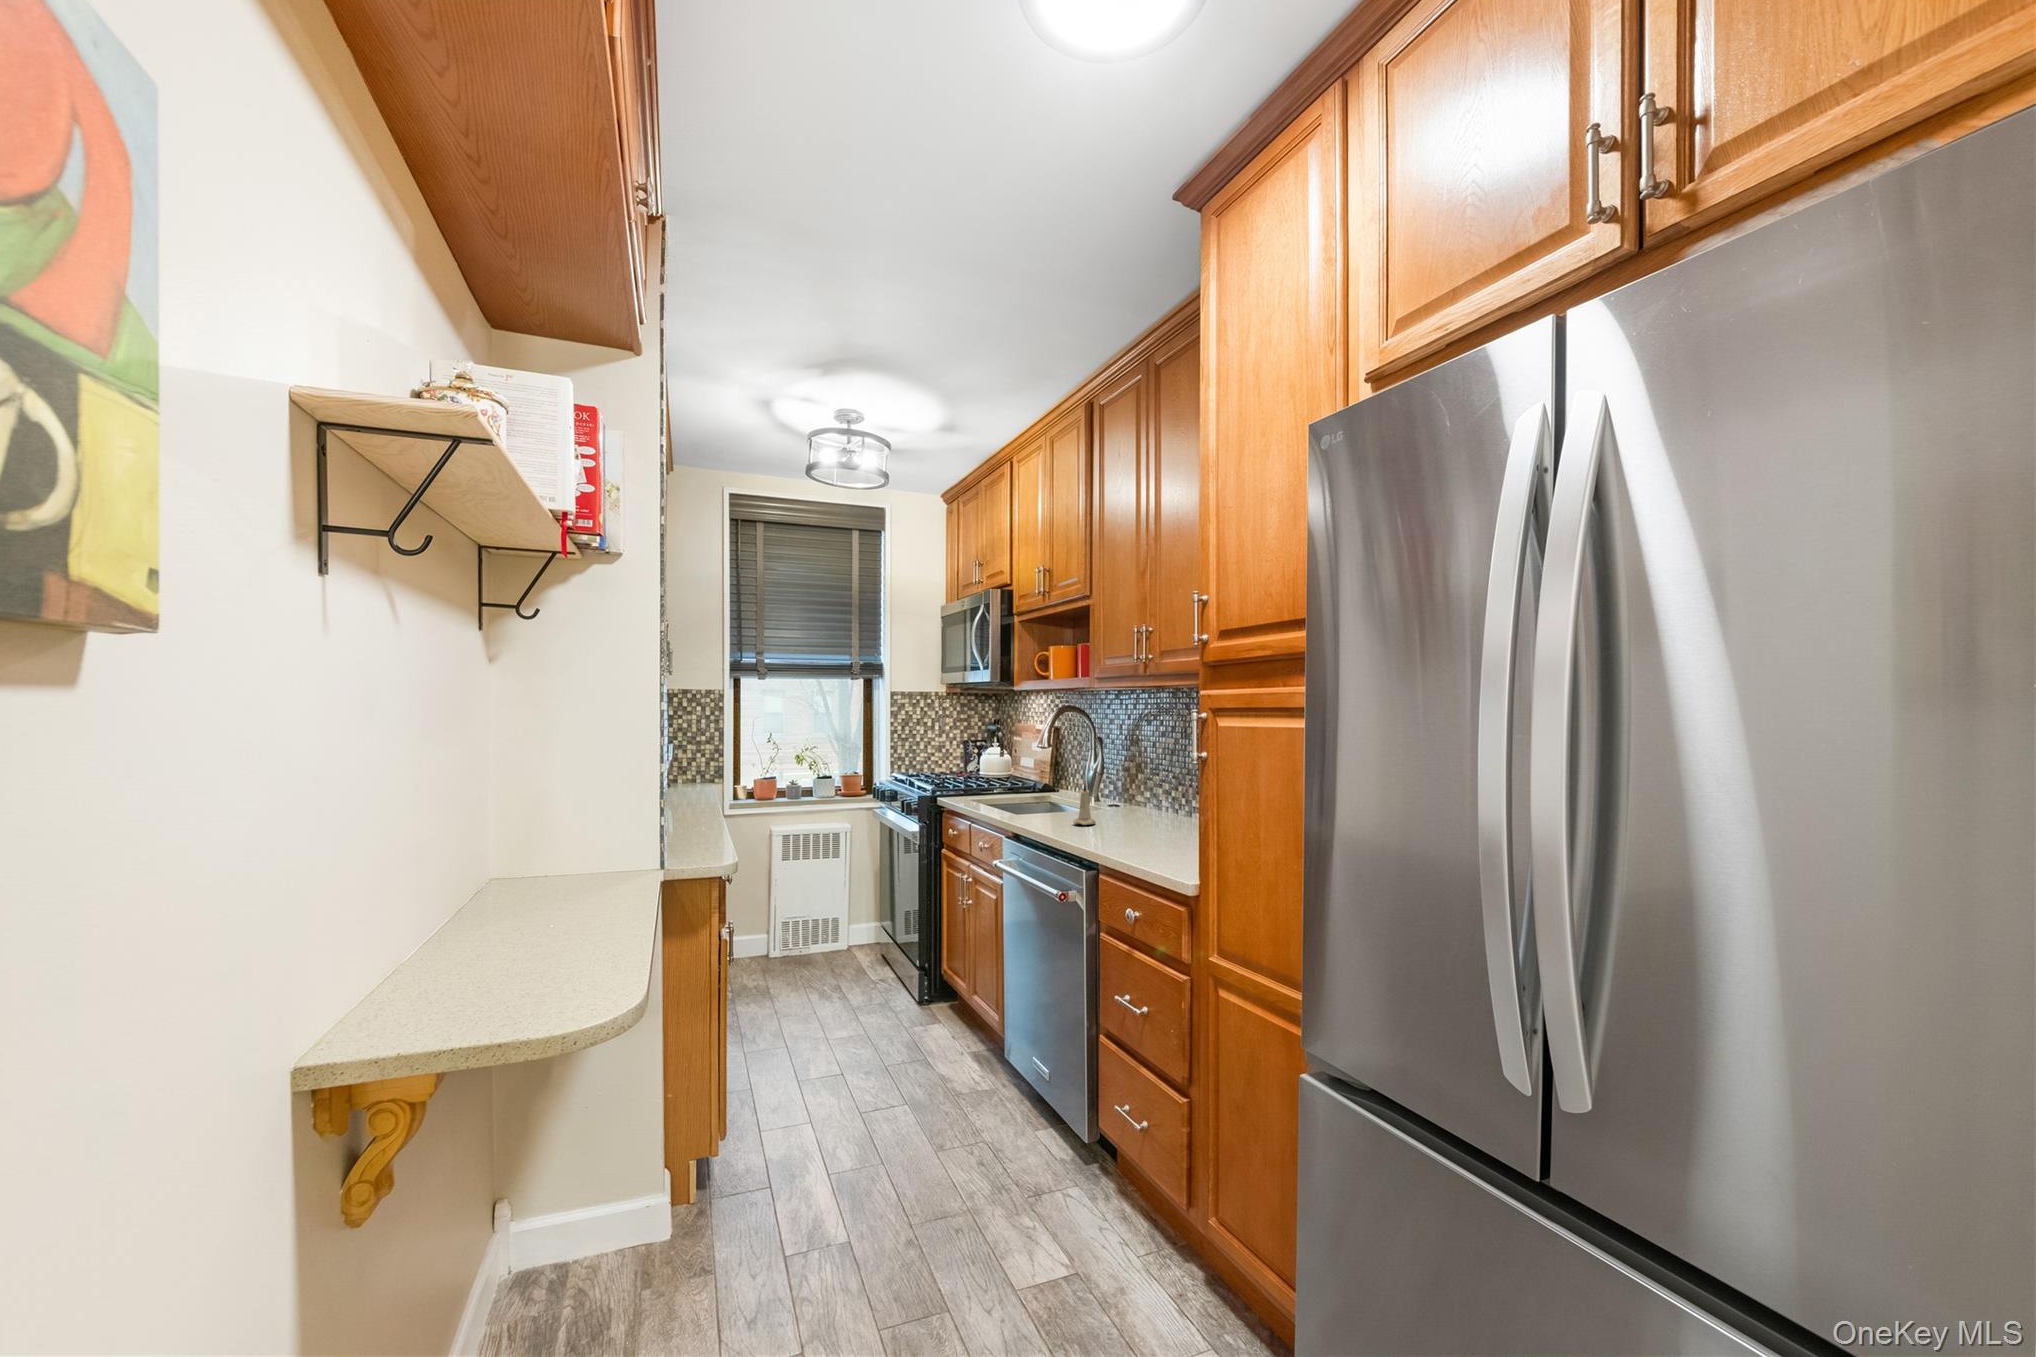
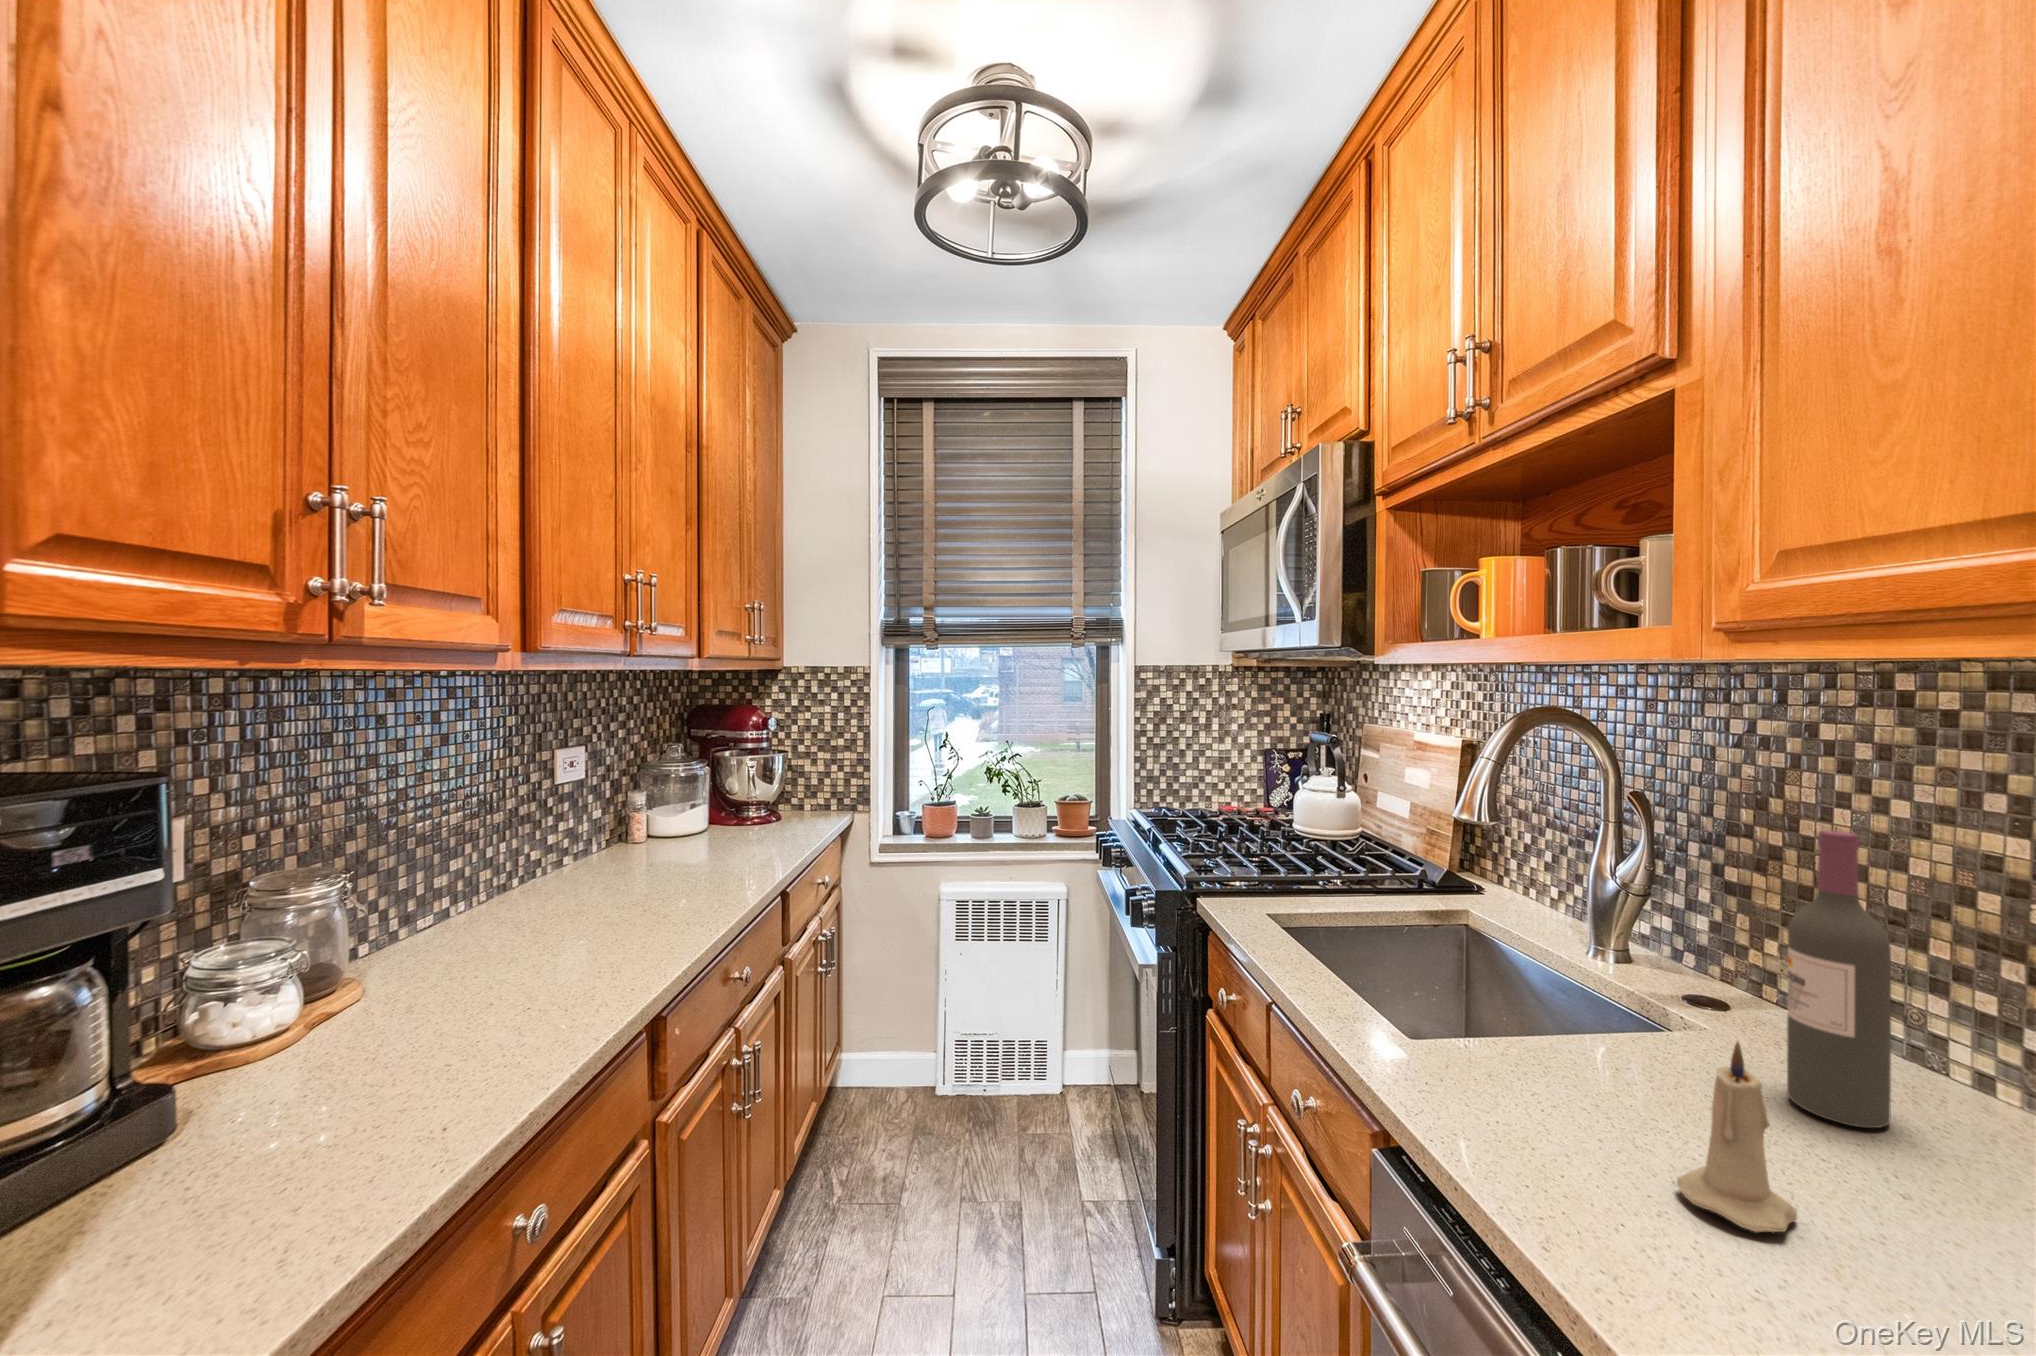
wine bottle: none [1113,736,1134,815] -> present [1787,830,1891,1128]

